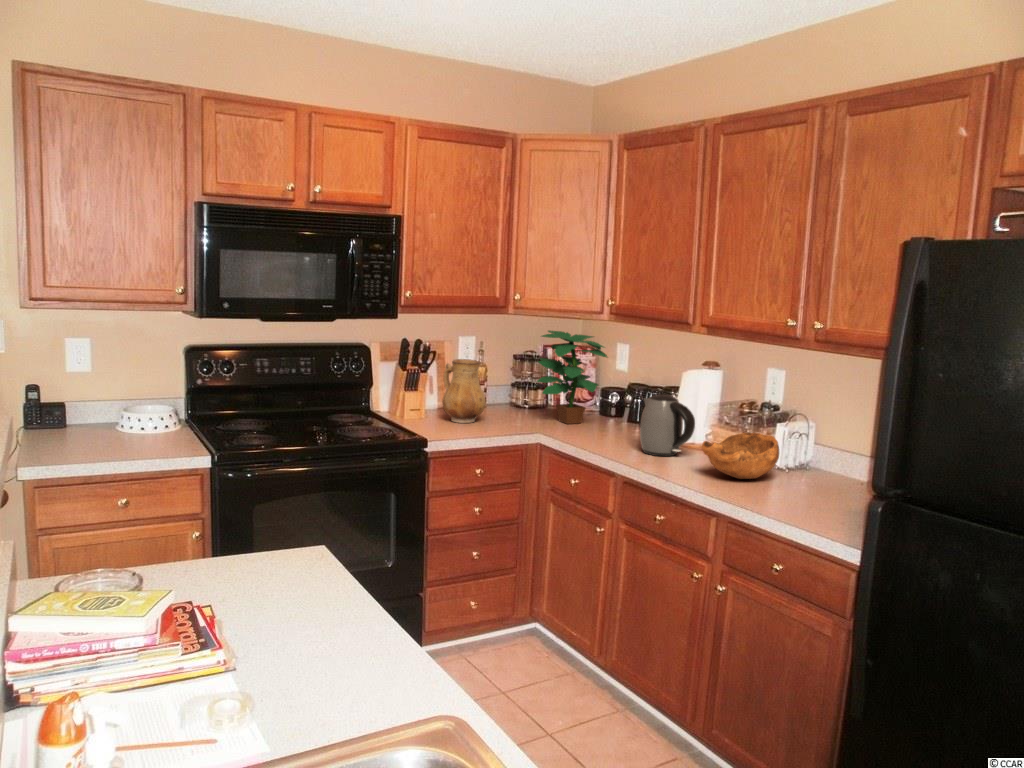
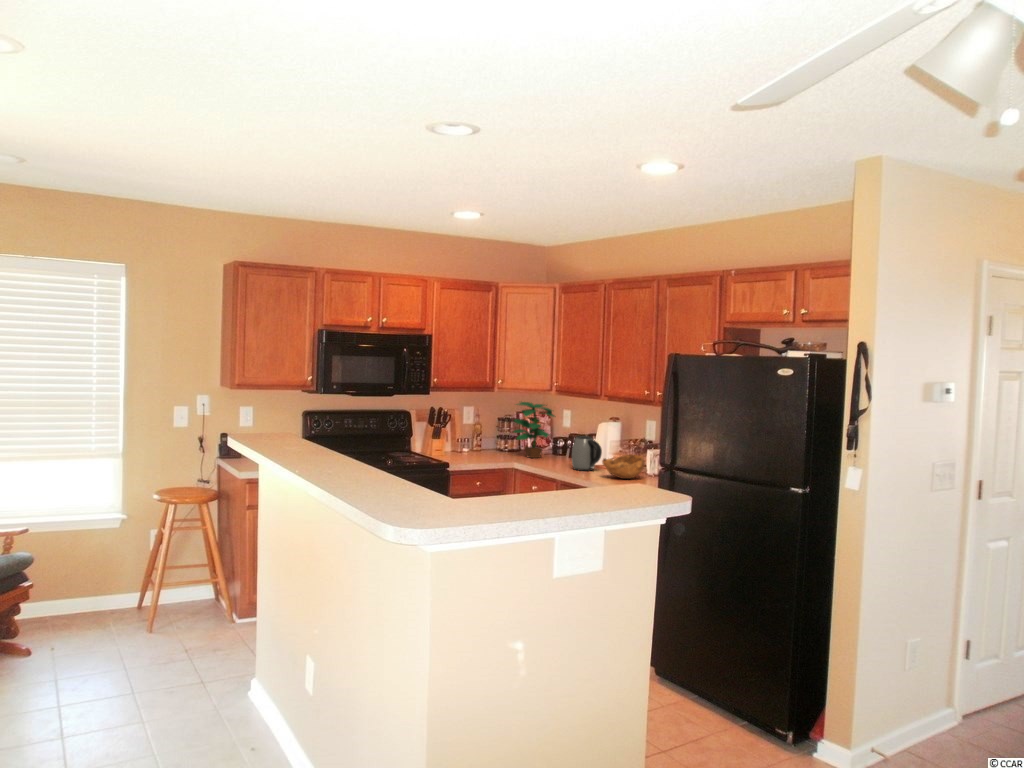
ceramic pitcher: present [442,359,486,423] -> none [455,419,482,457]

